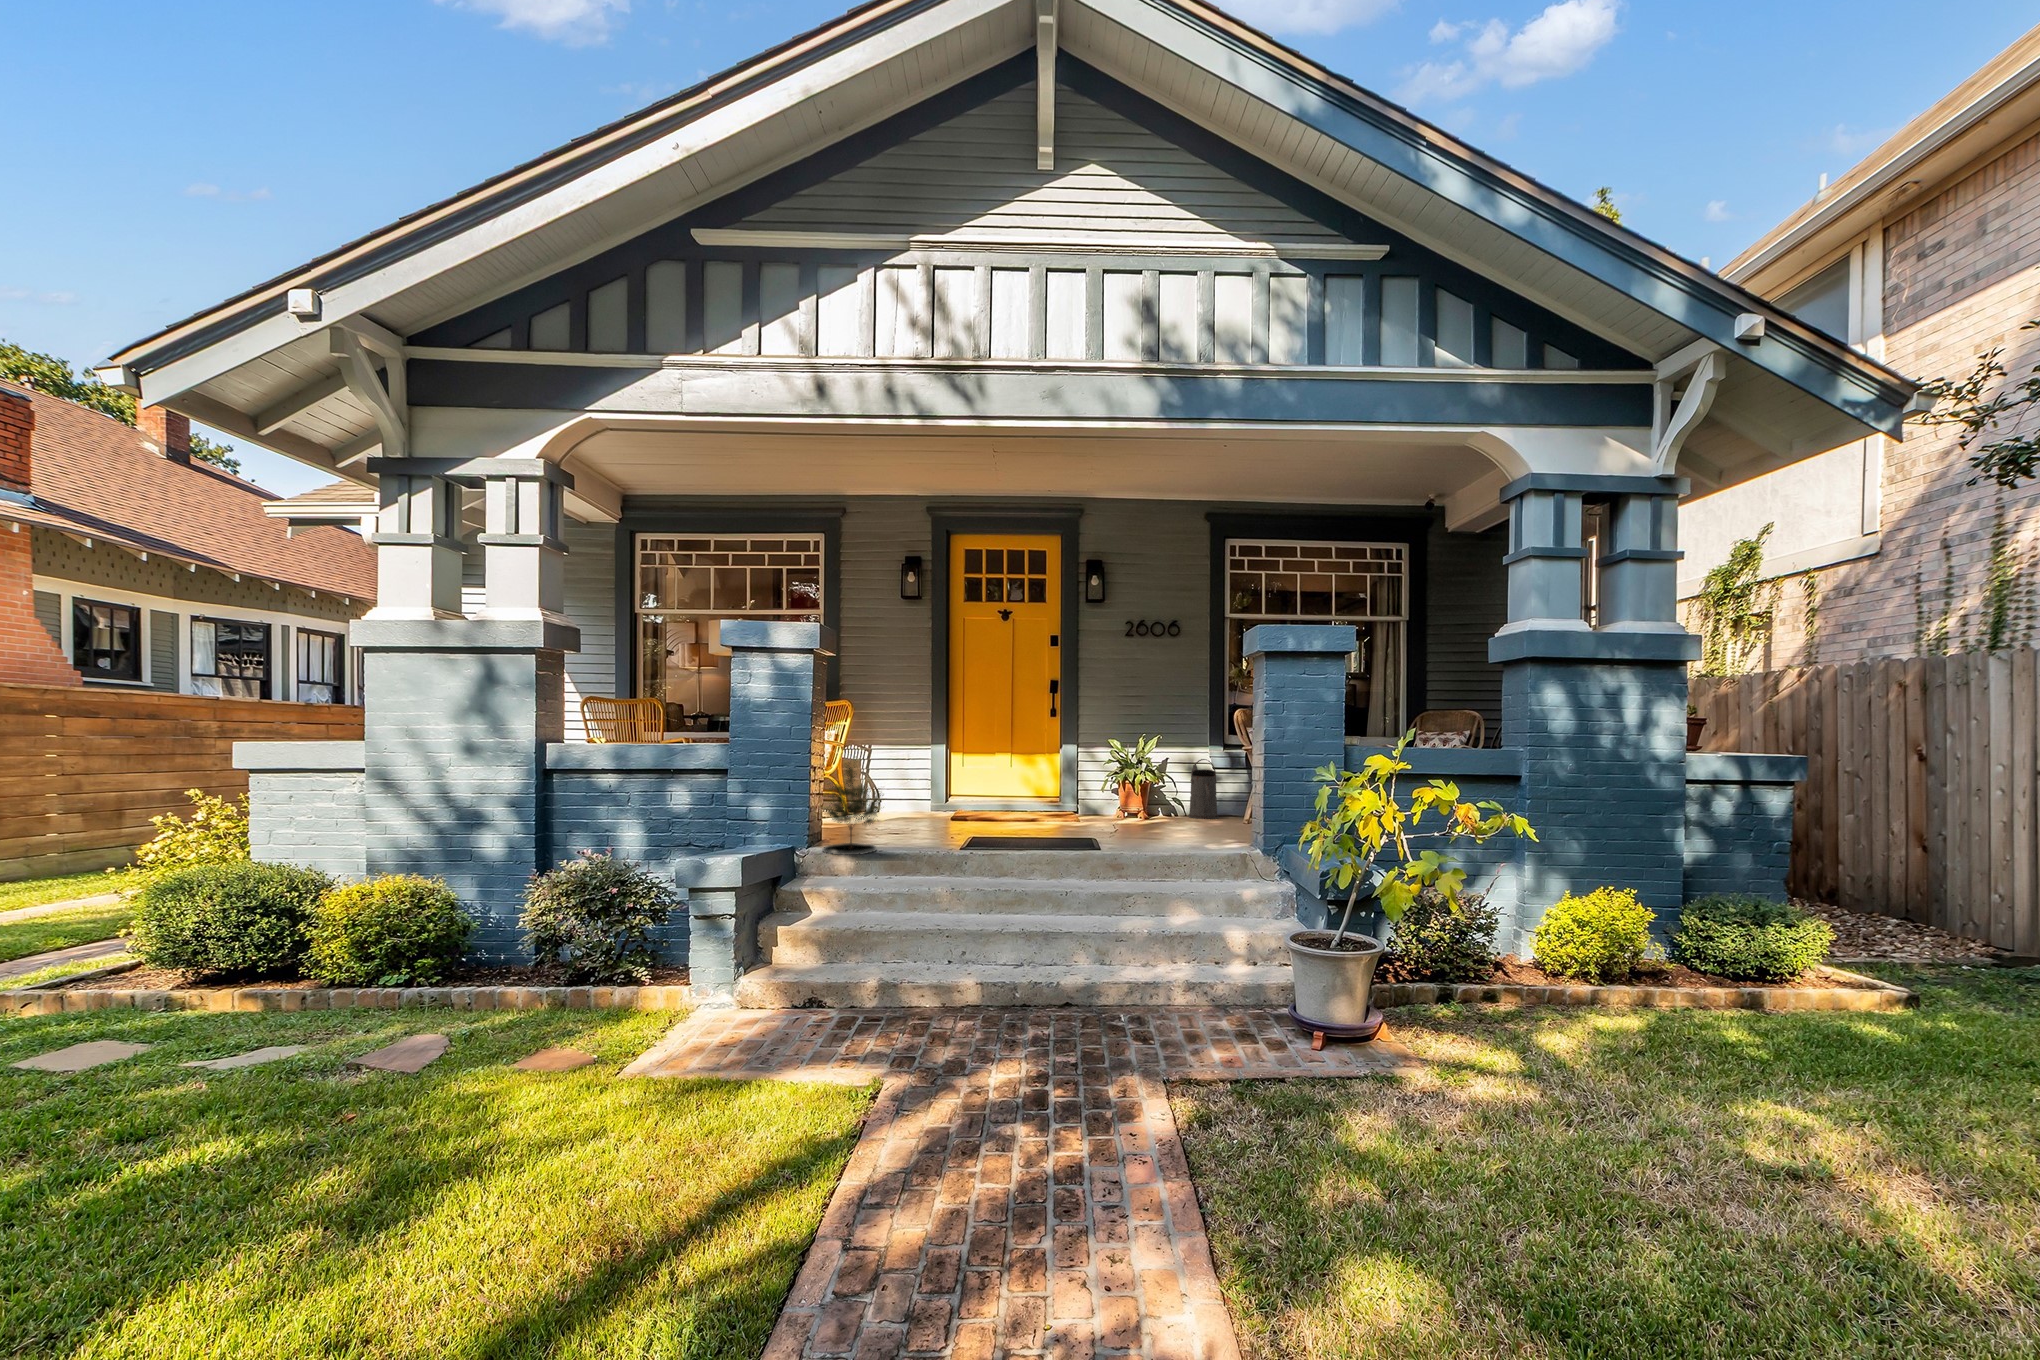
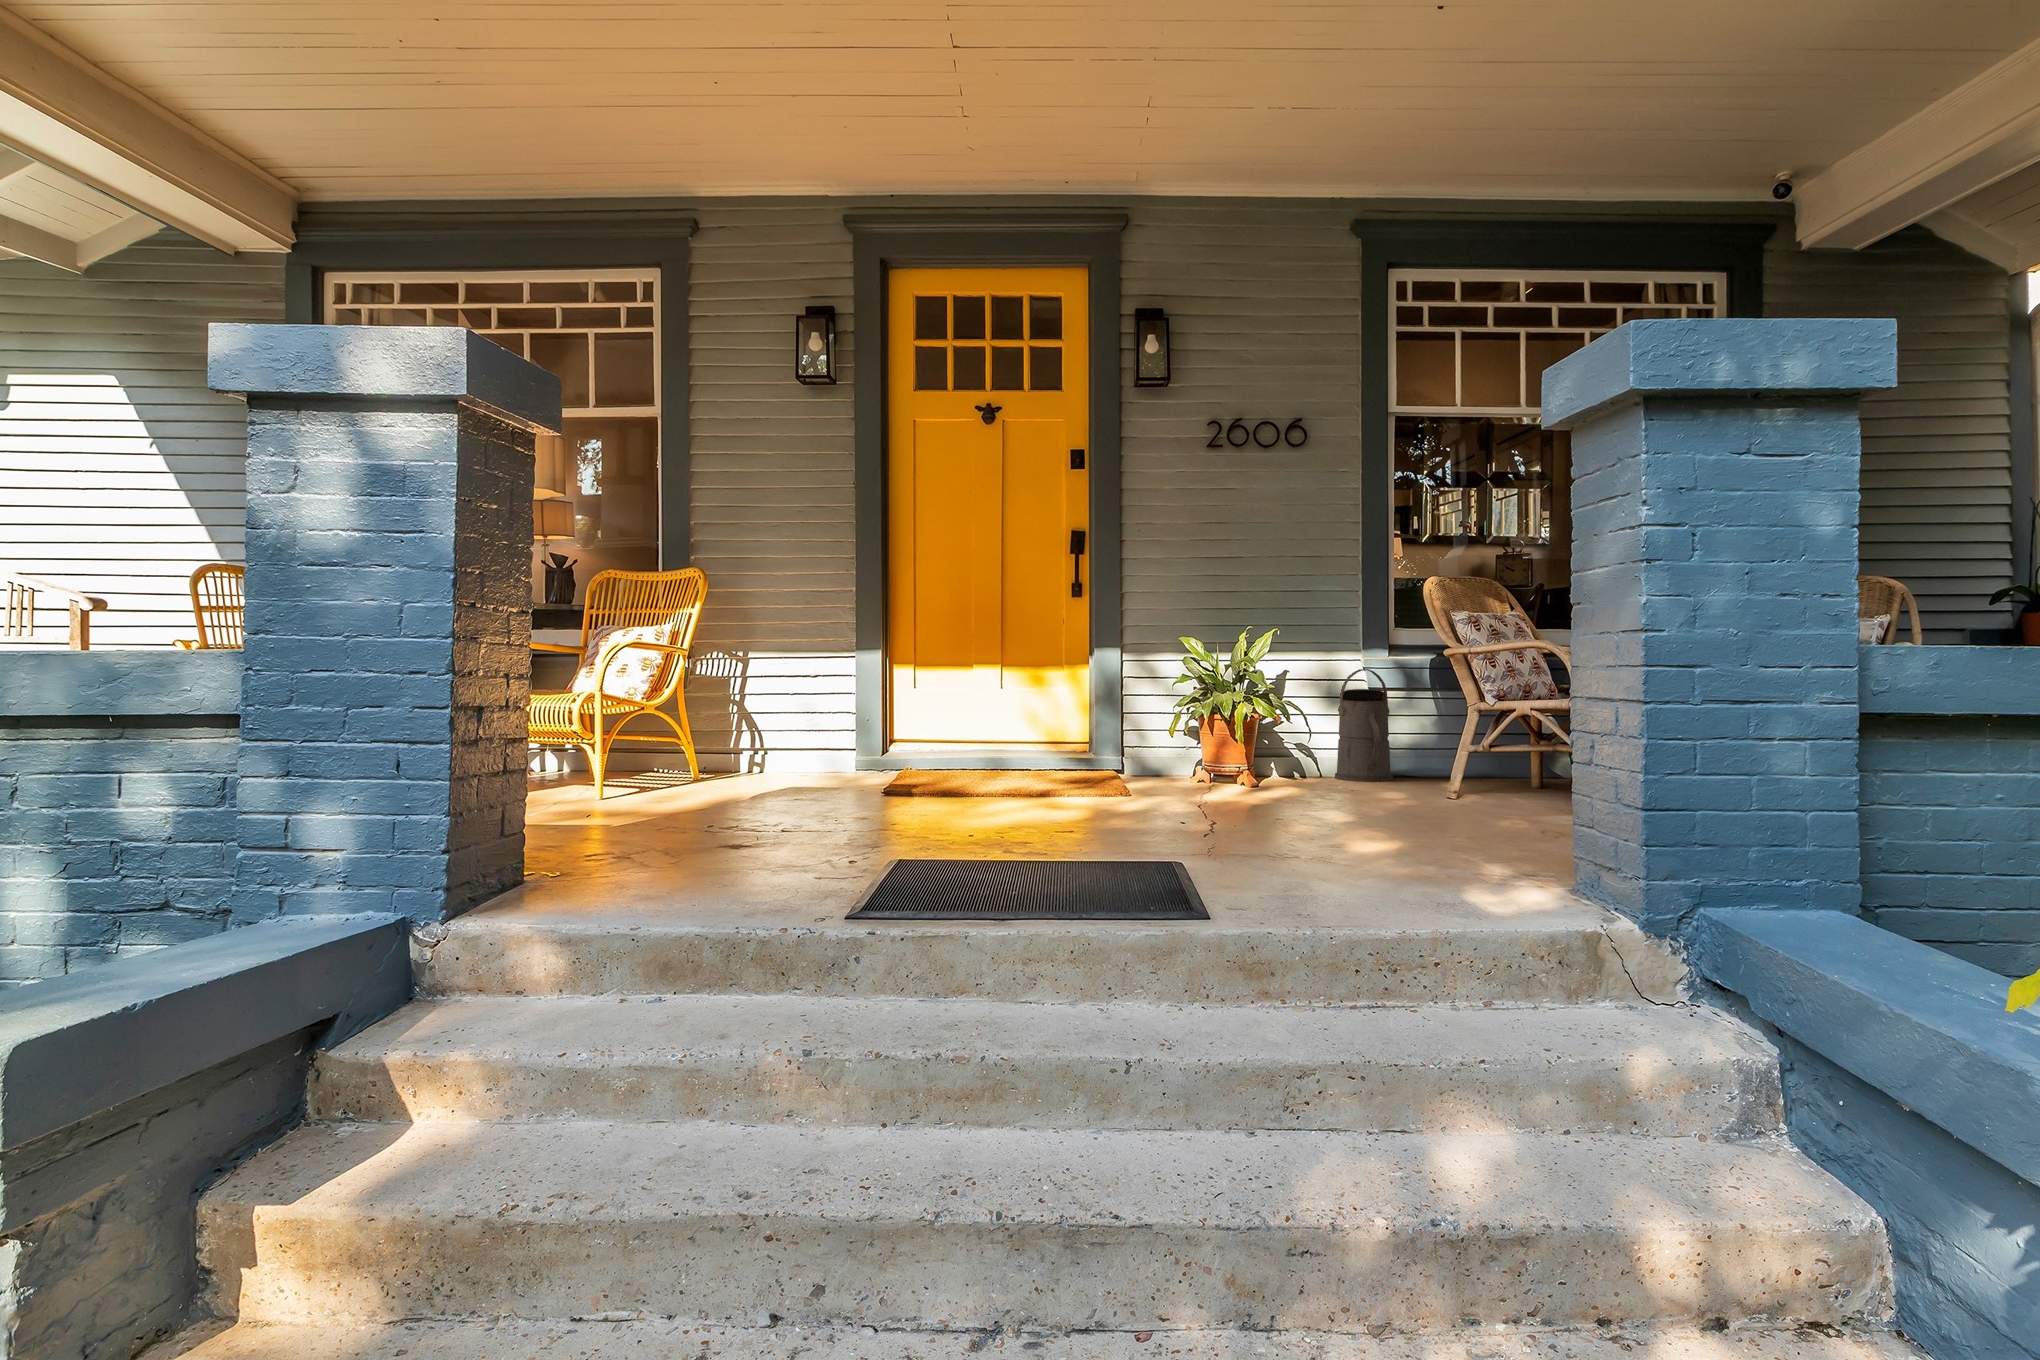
potted tree: present [822,762,883,855] -> none [513,632,682,878]

